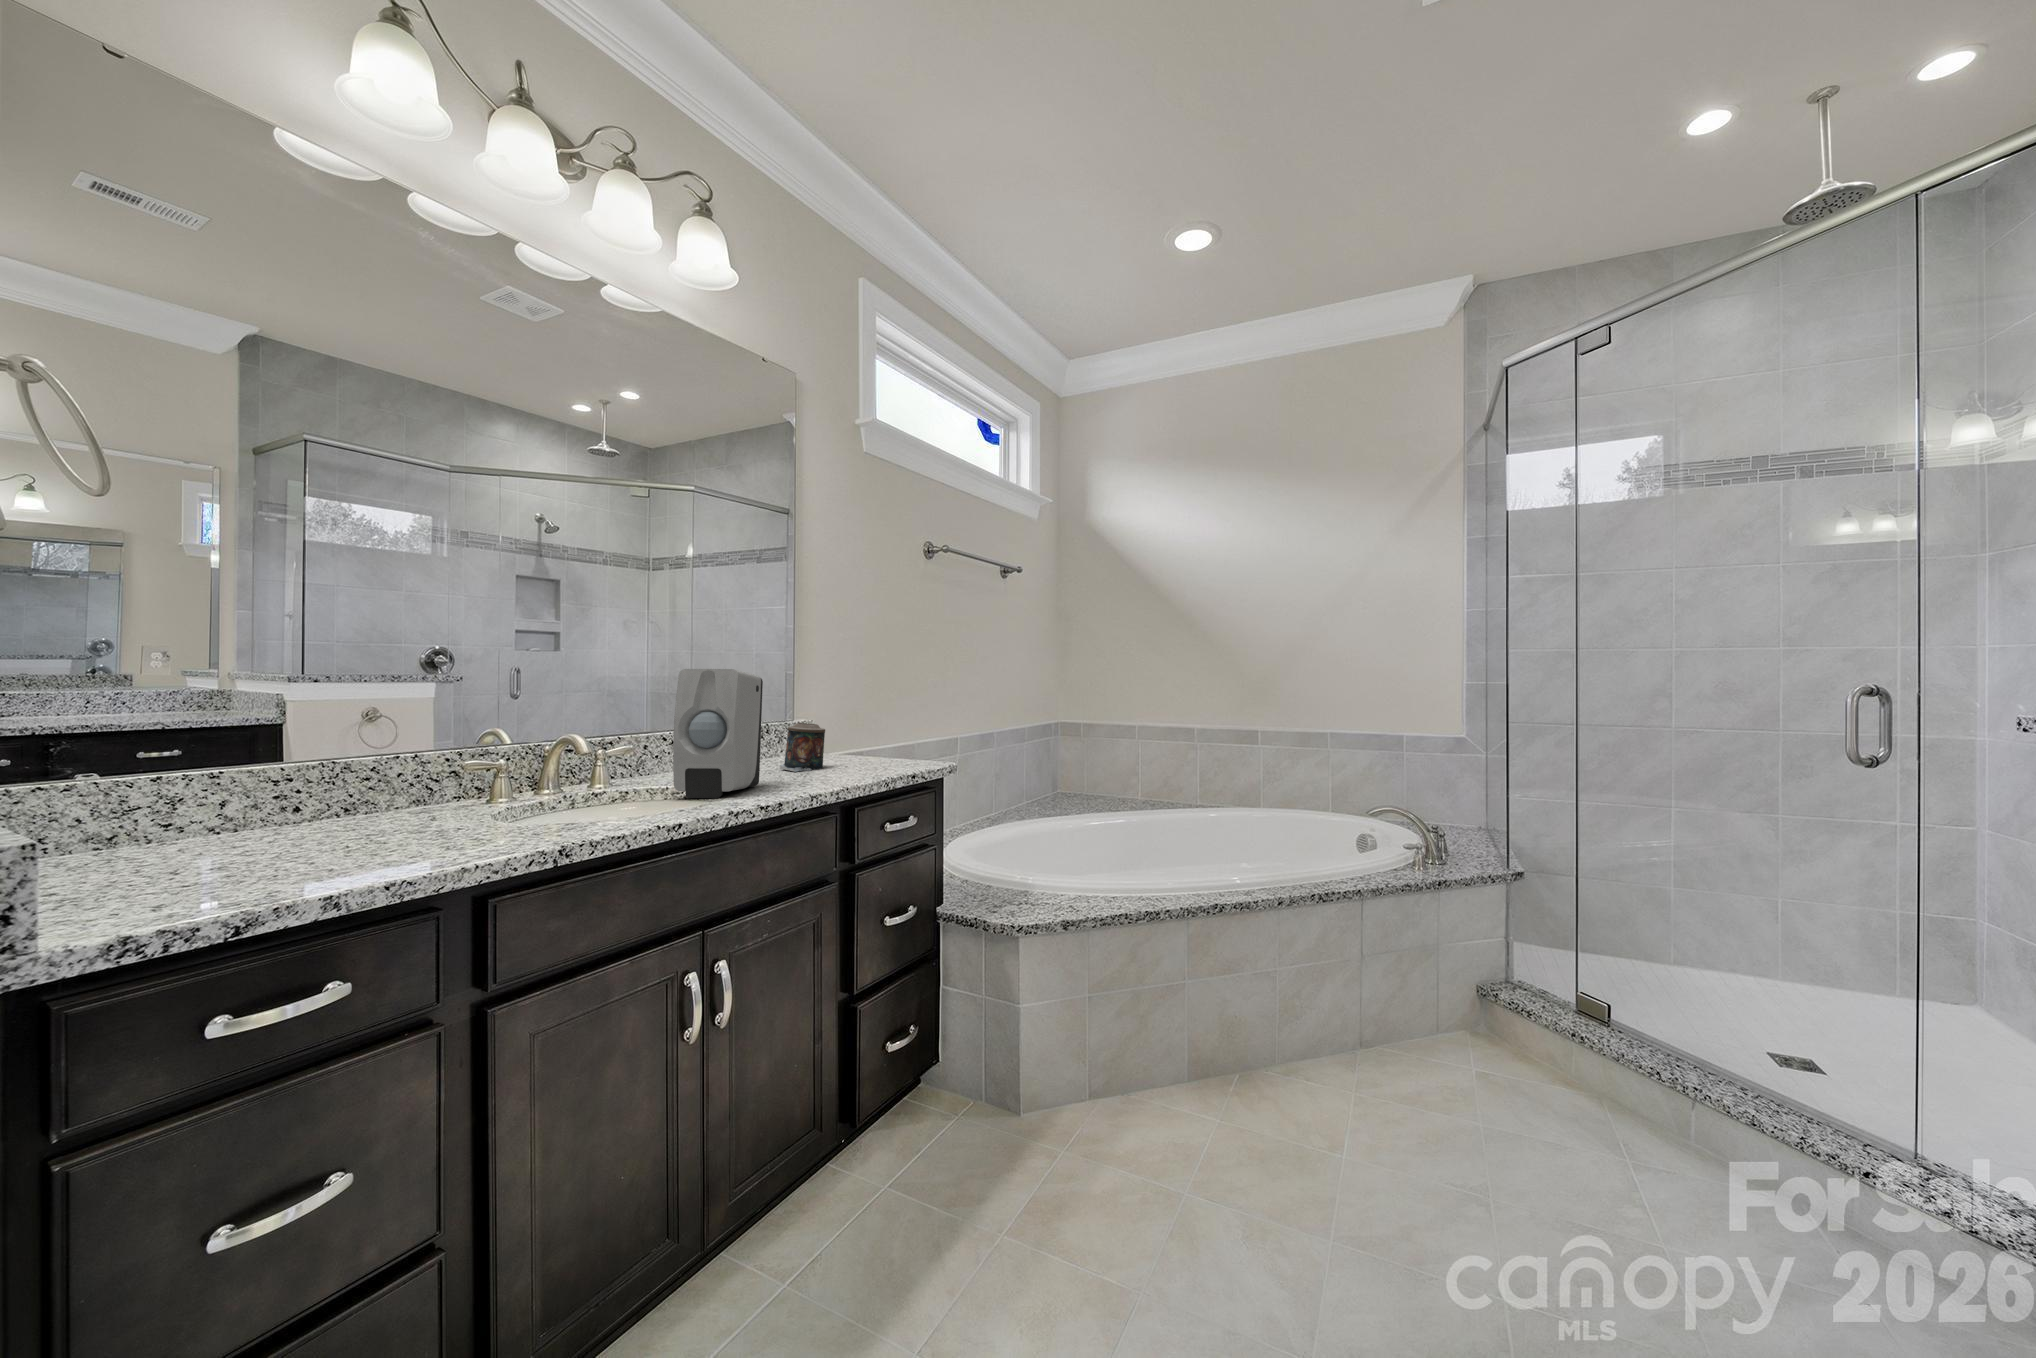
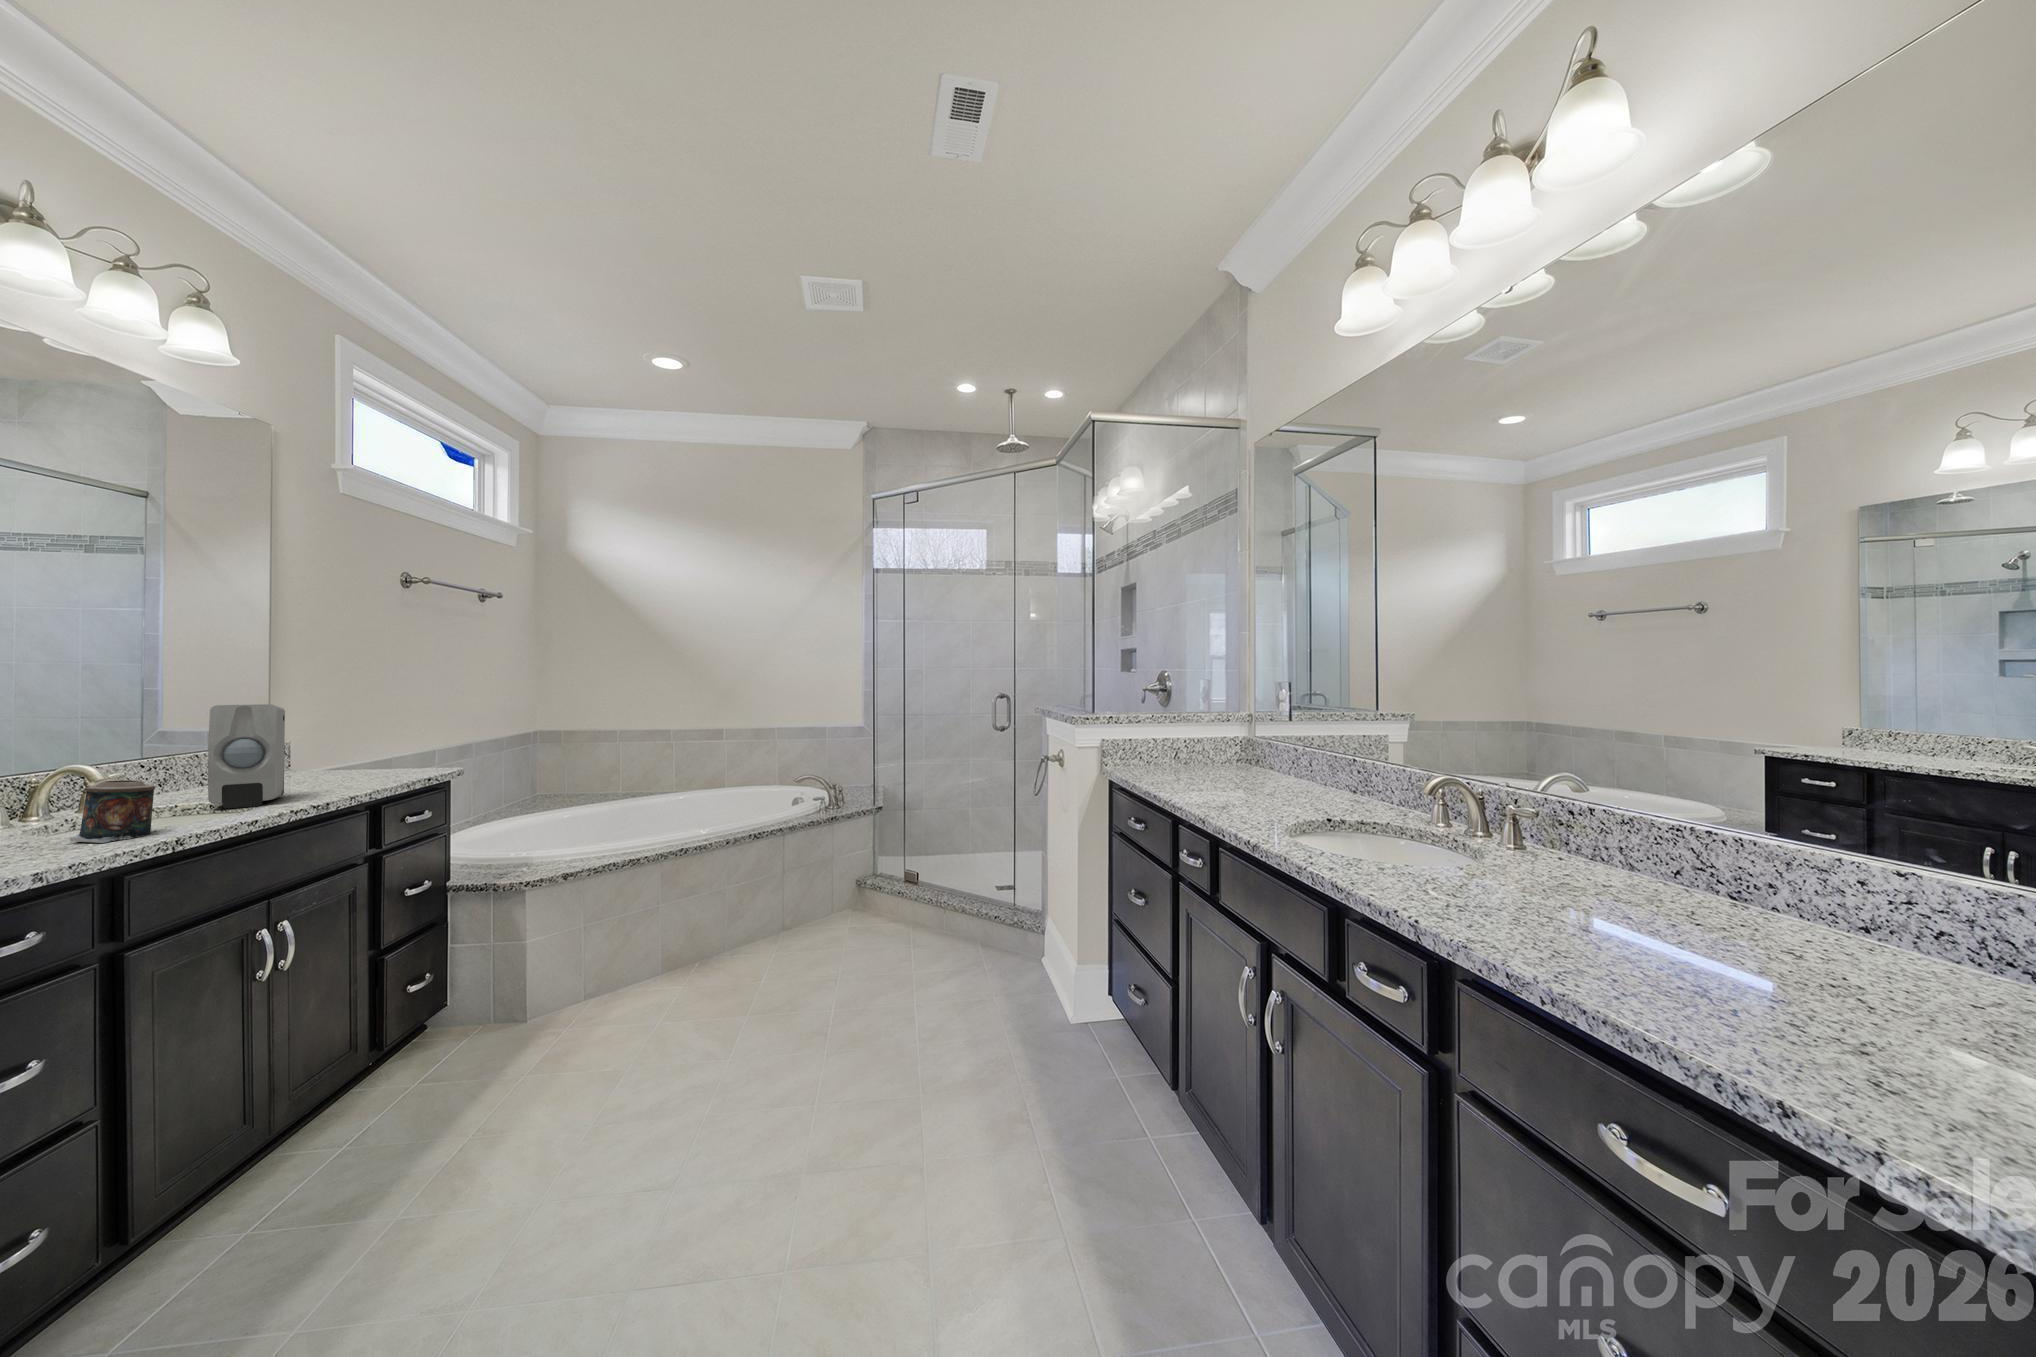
candle: present [780,723,825,772] -> present [70,780,155,843]

